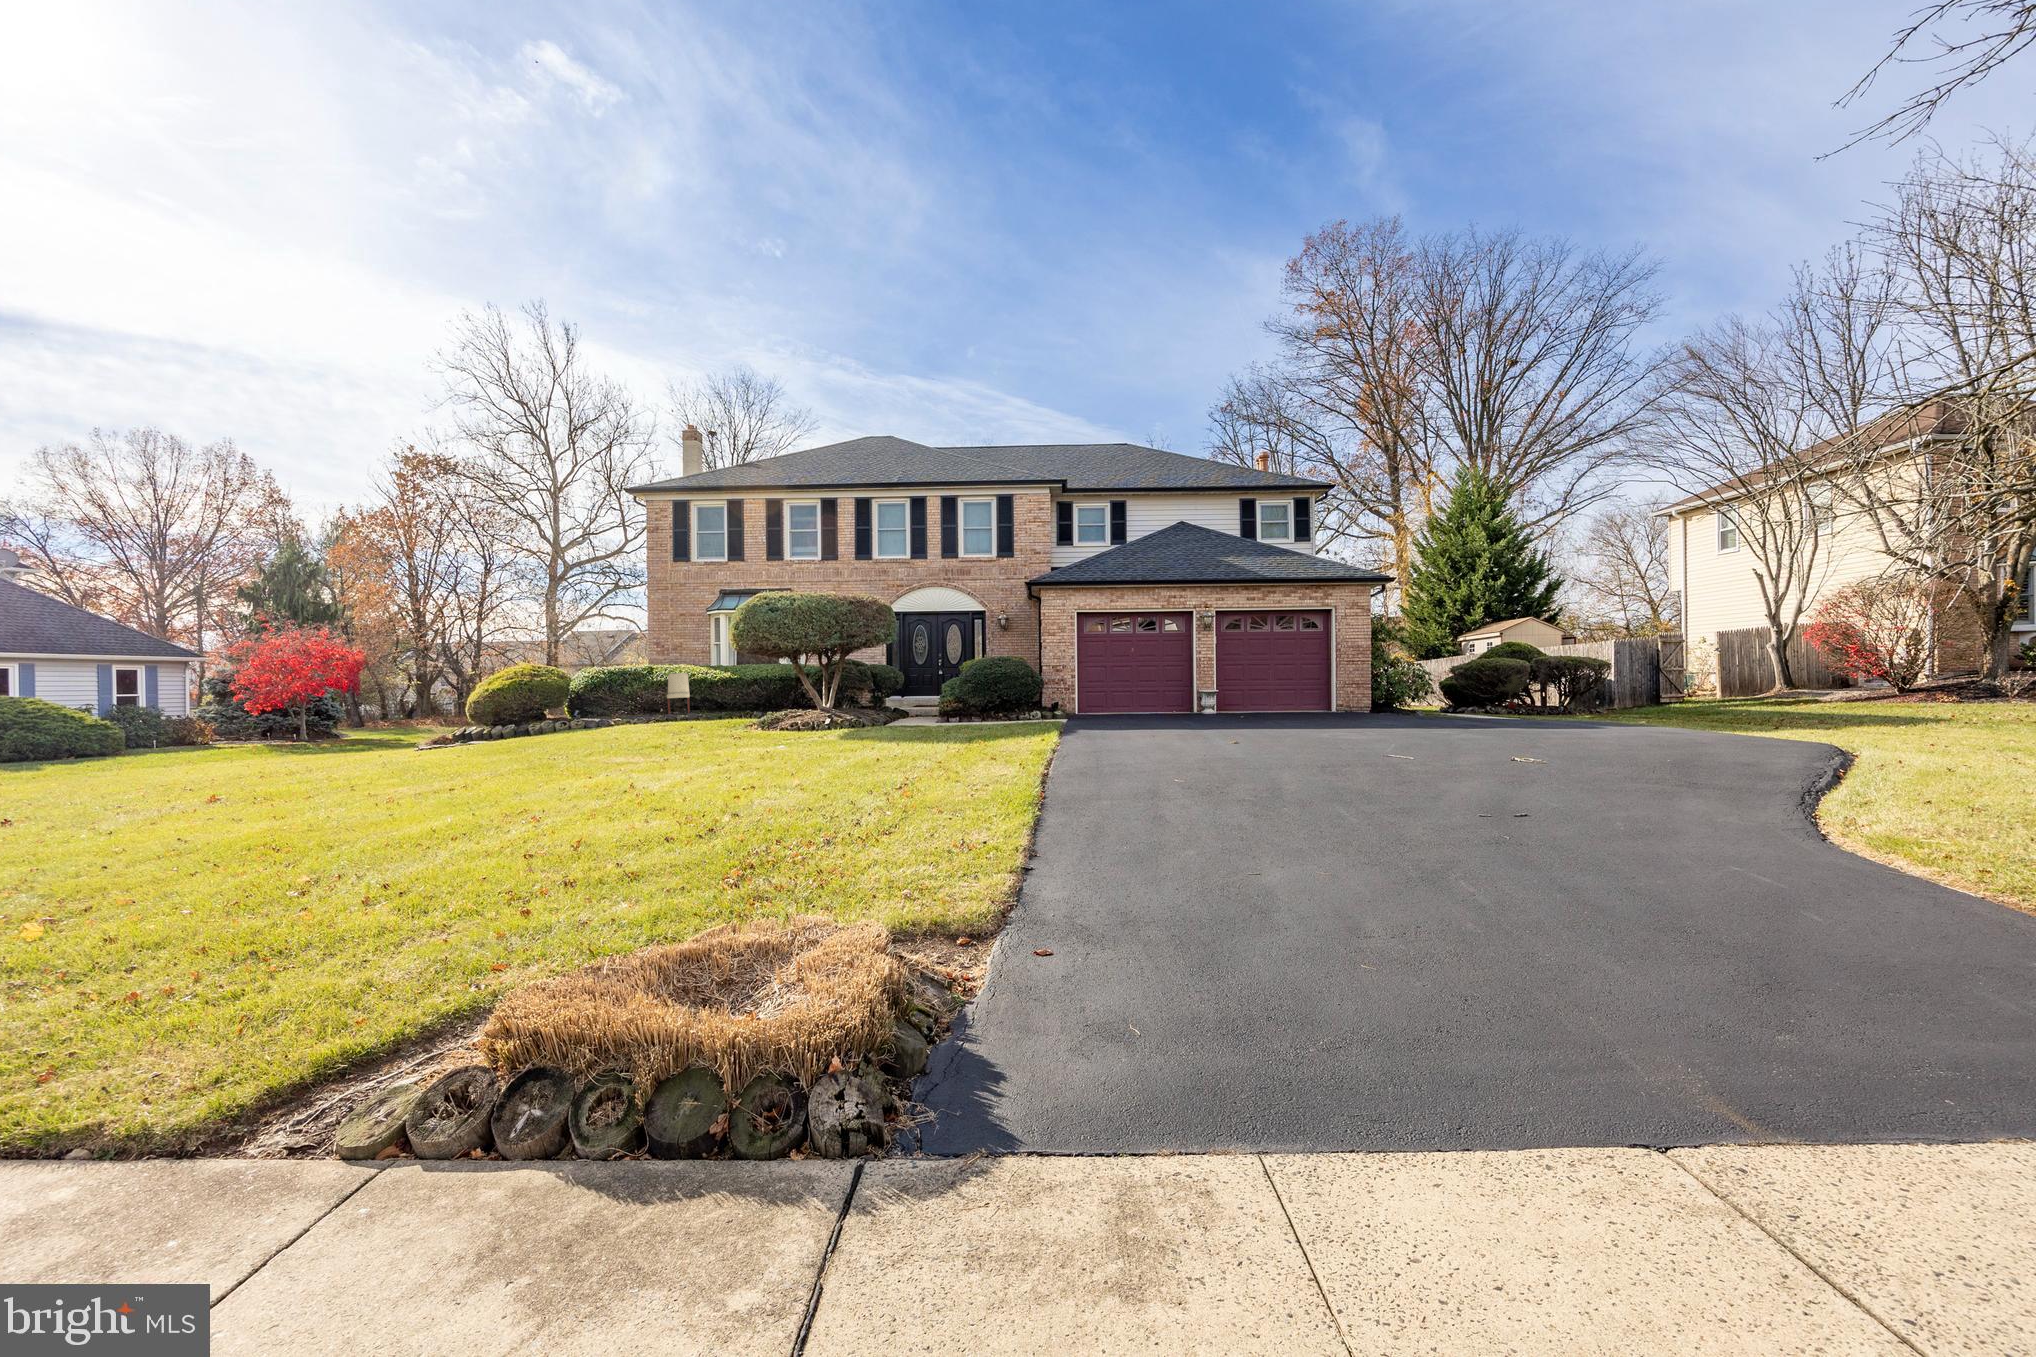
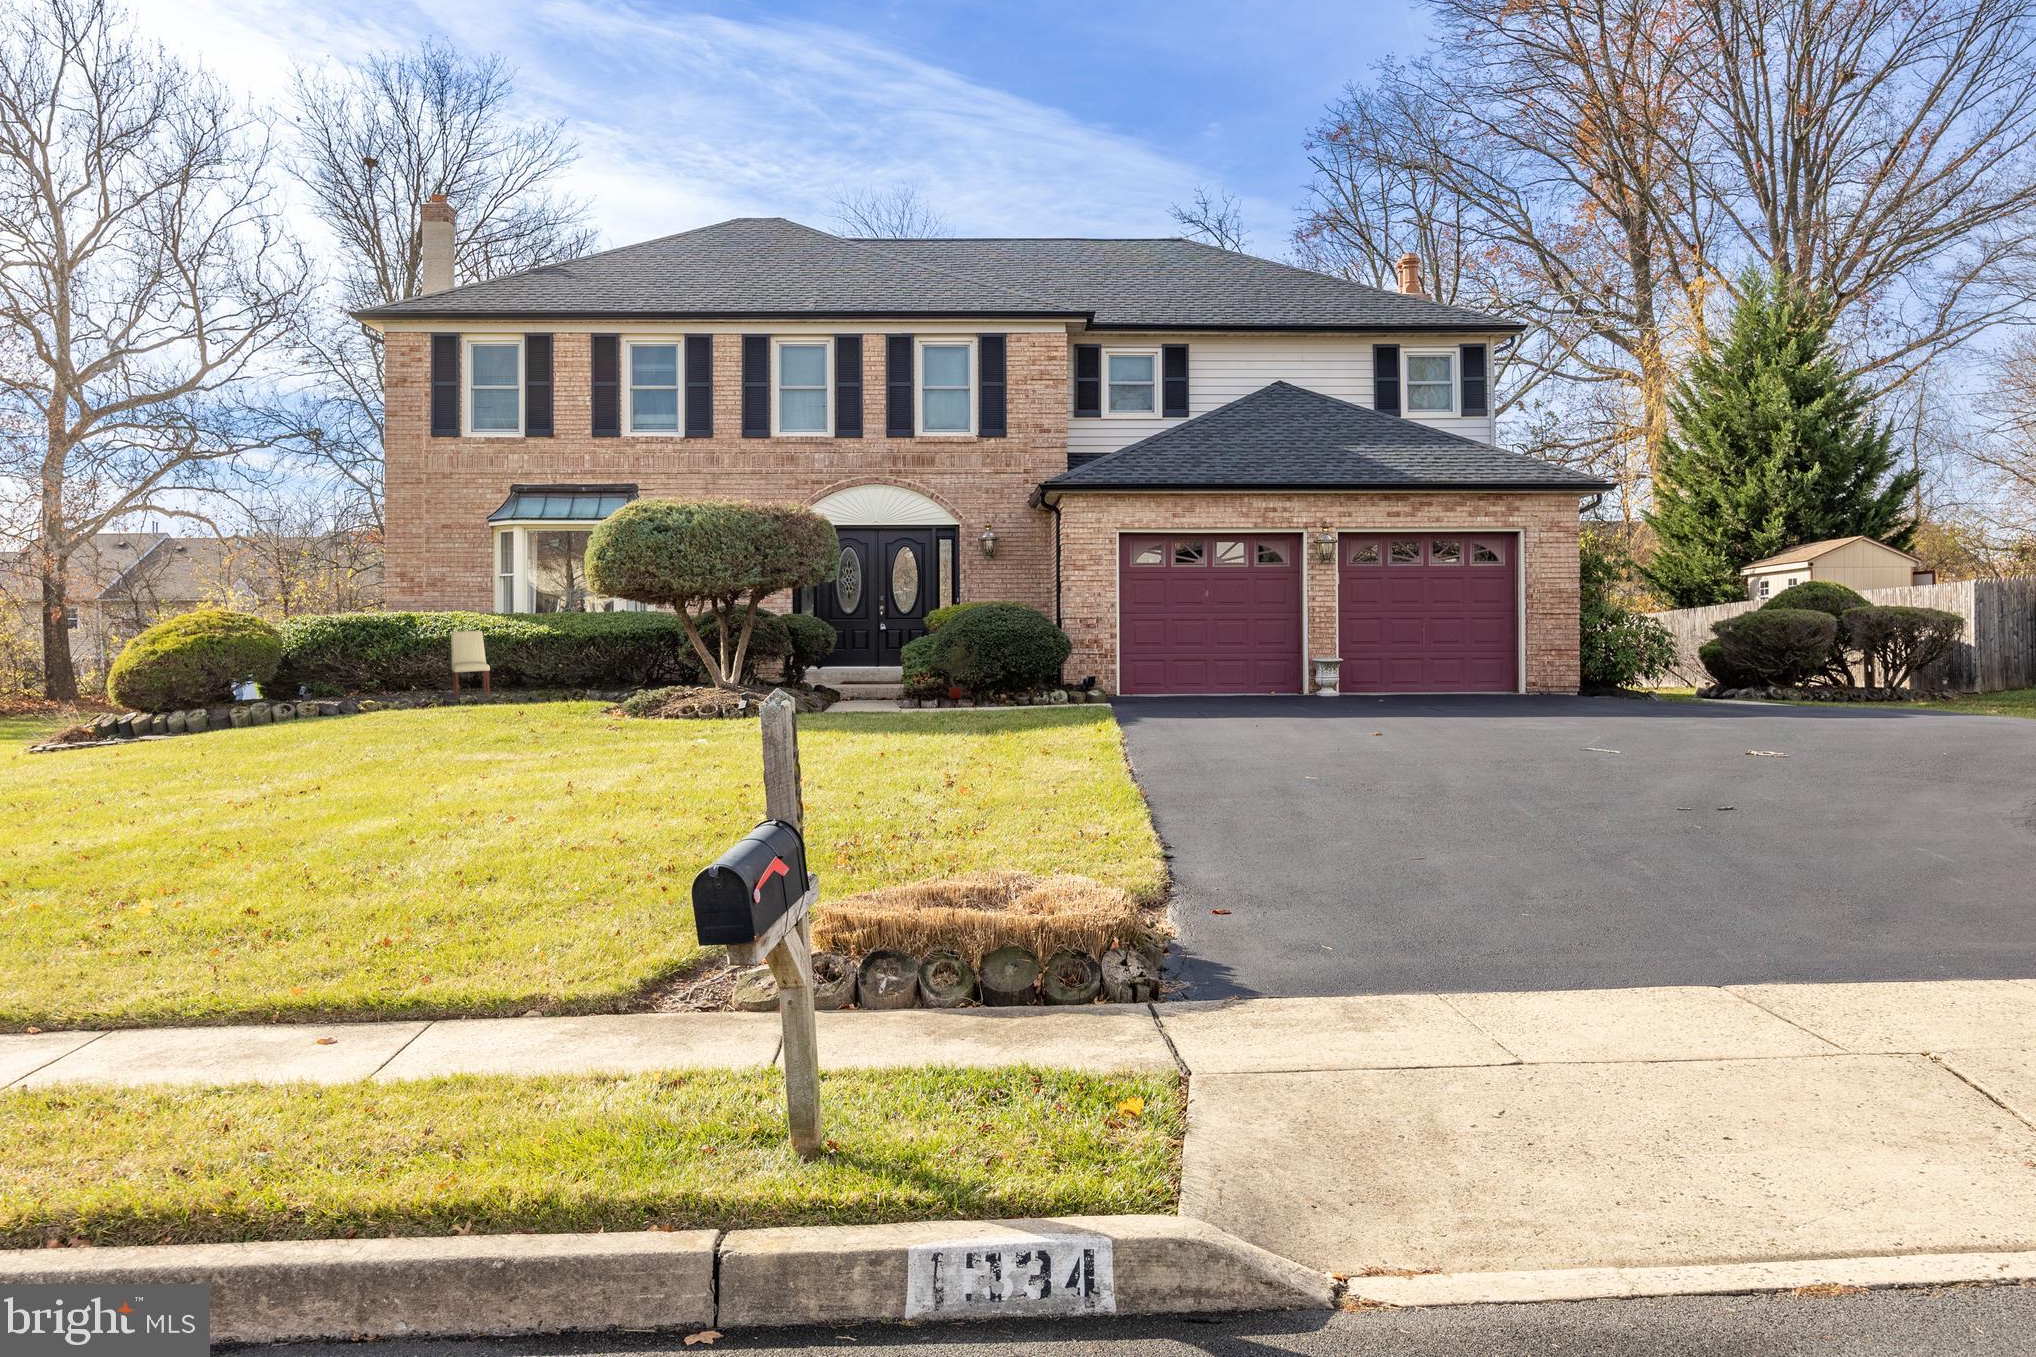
potted tree: present [1500,672,1527,709] -> present [931,638,979,699]

